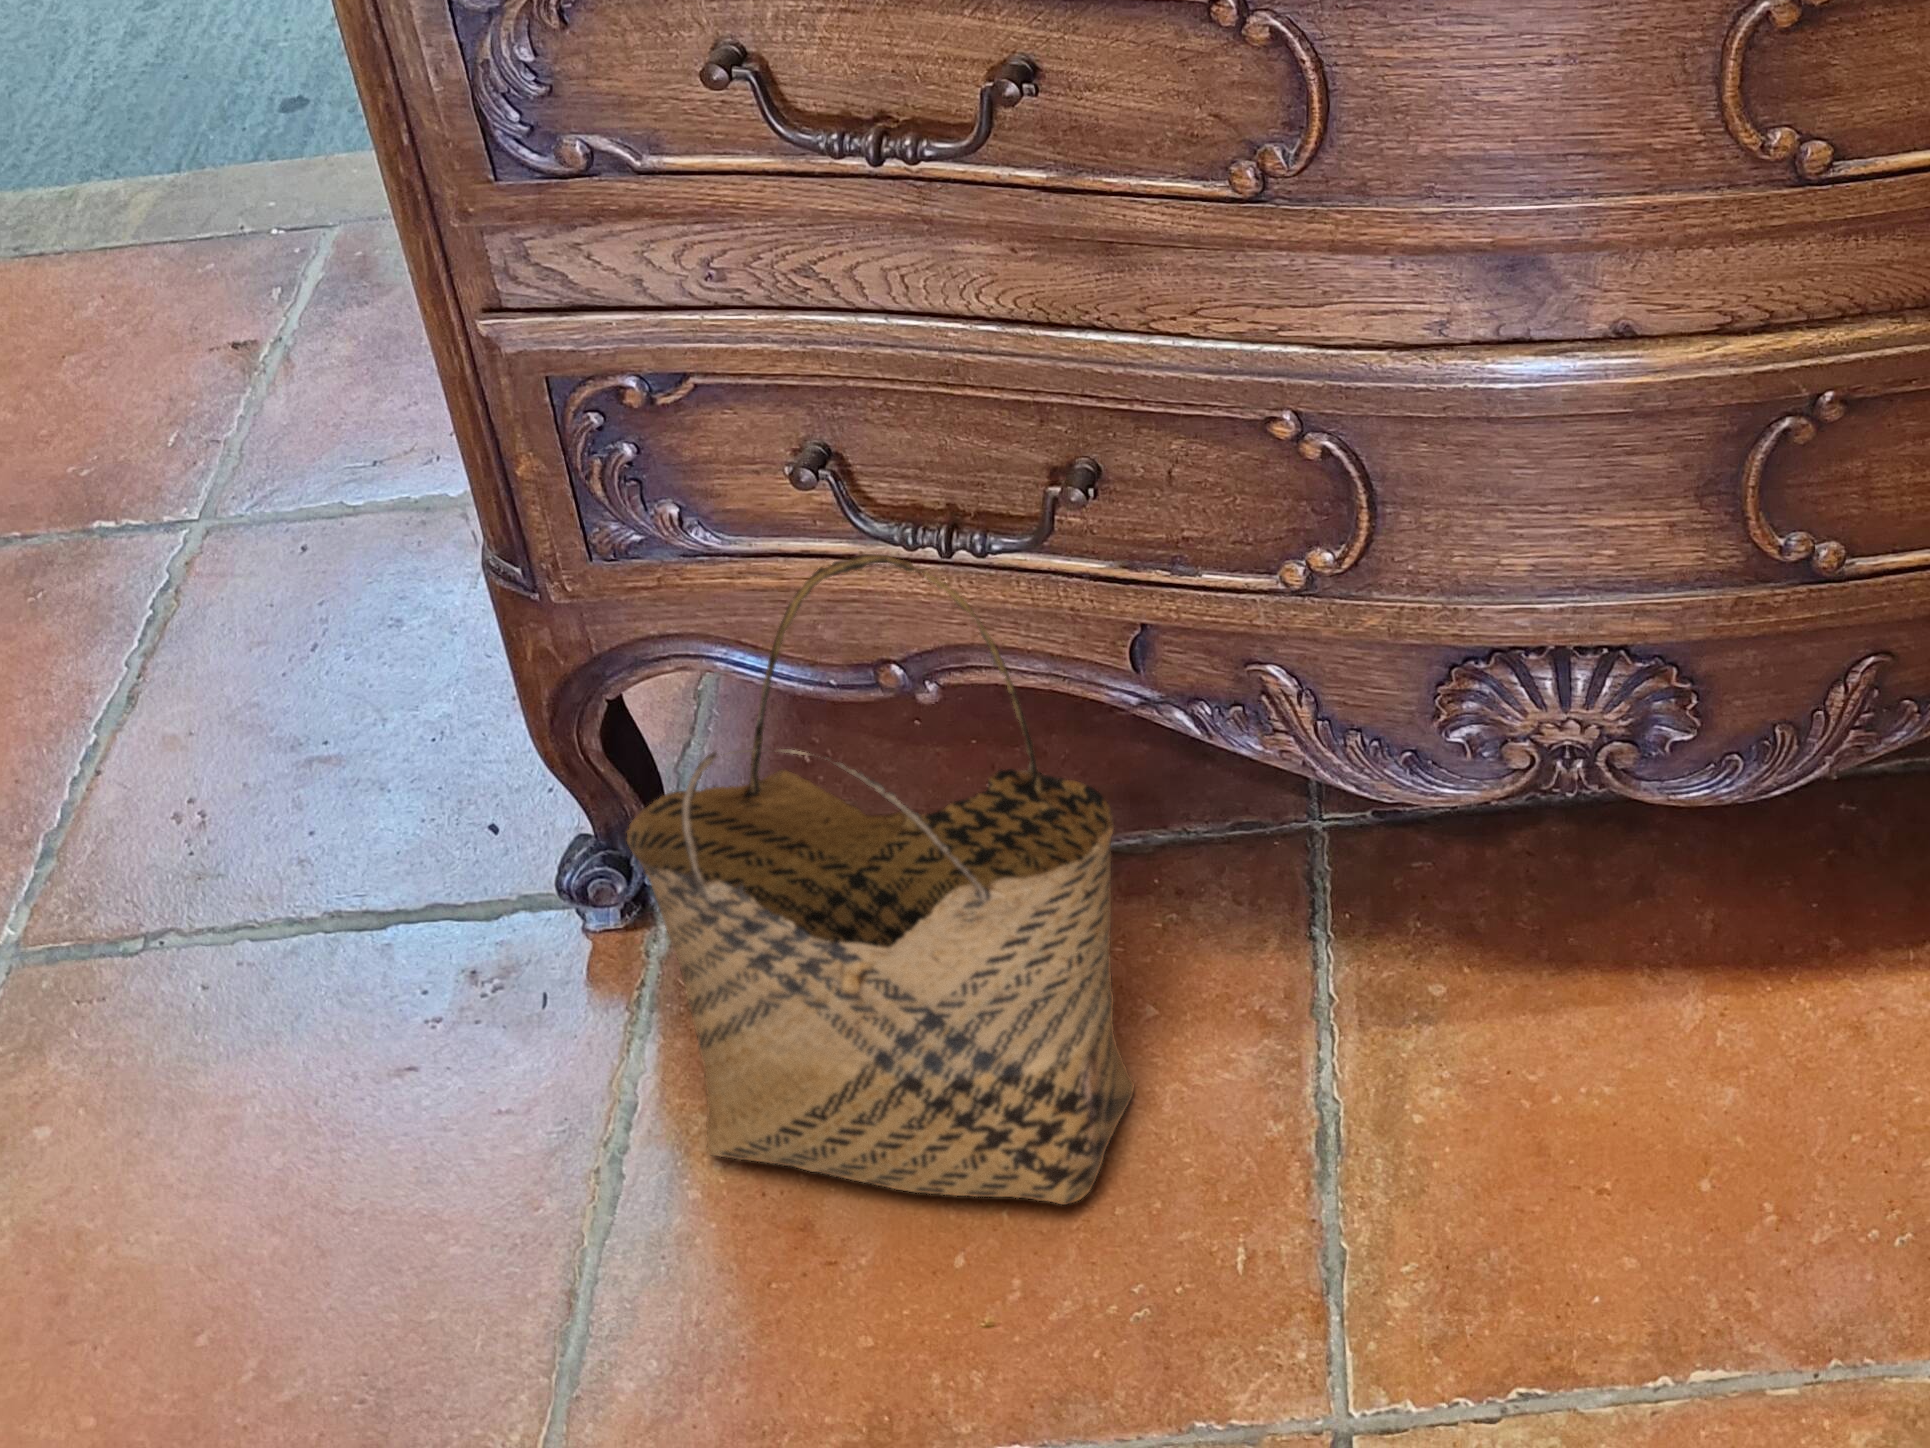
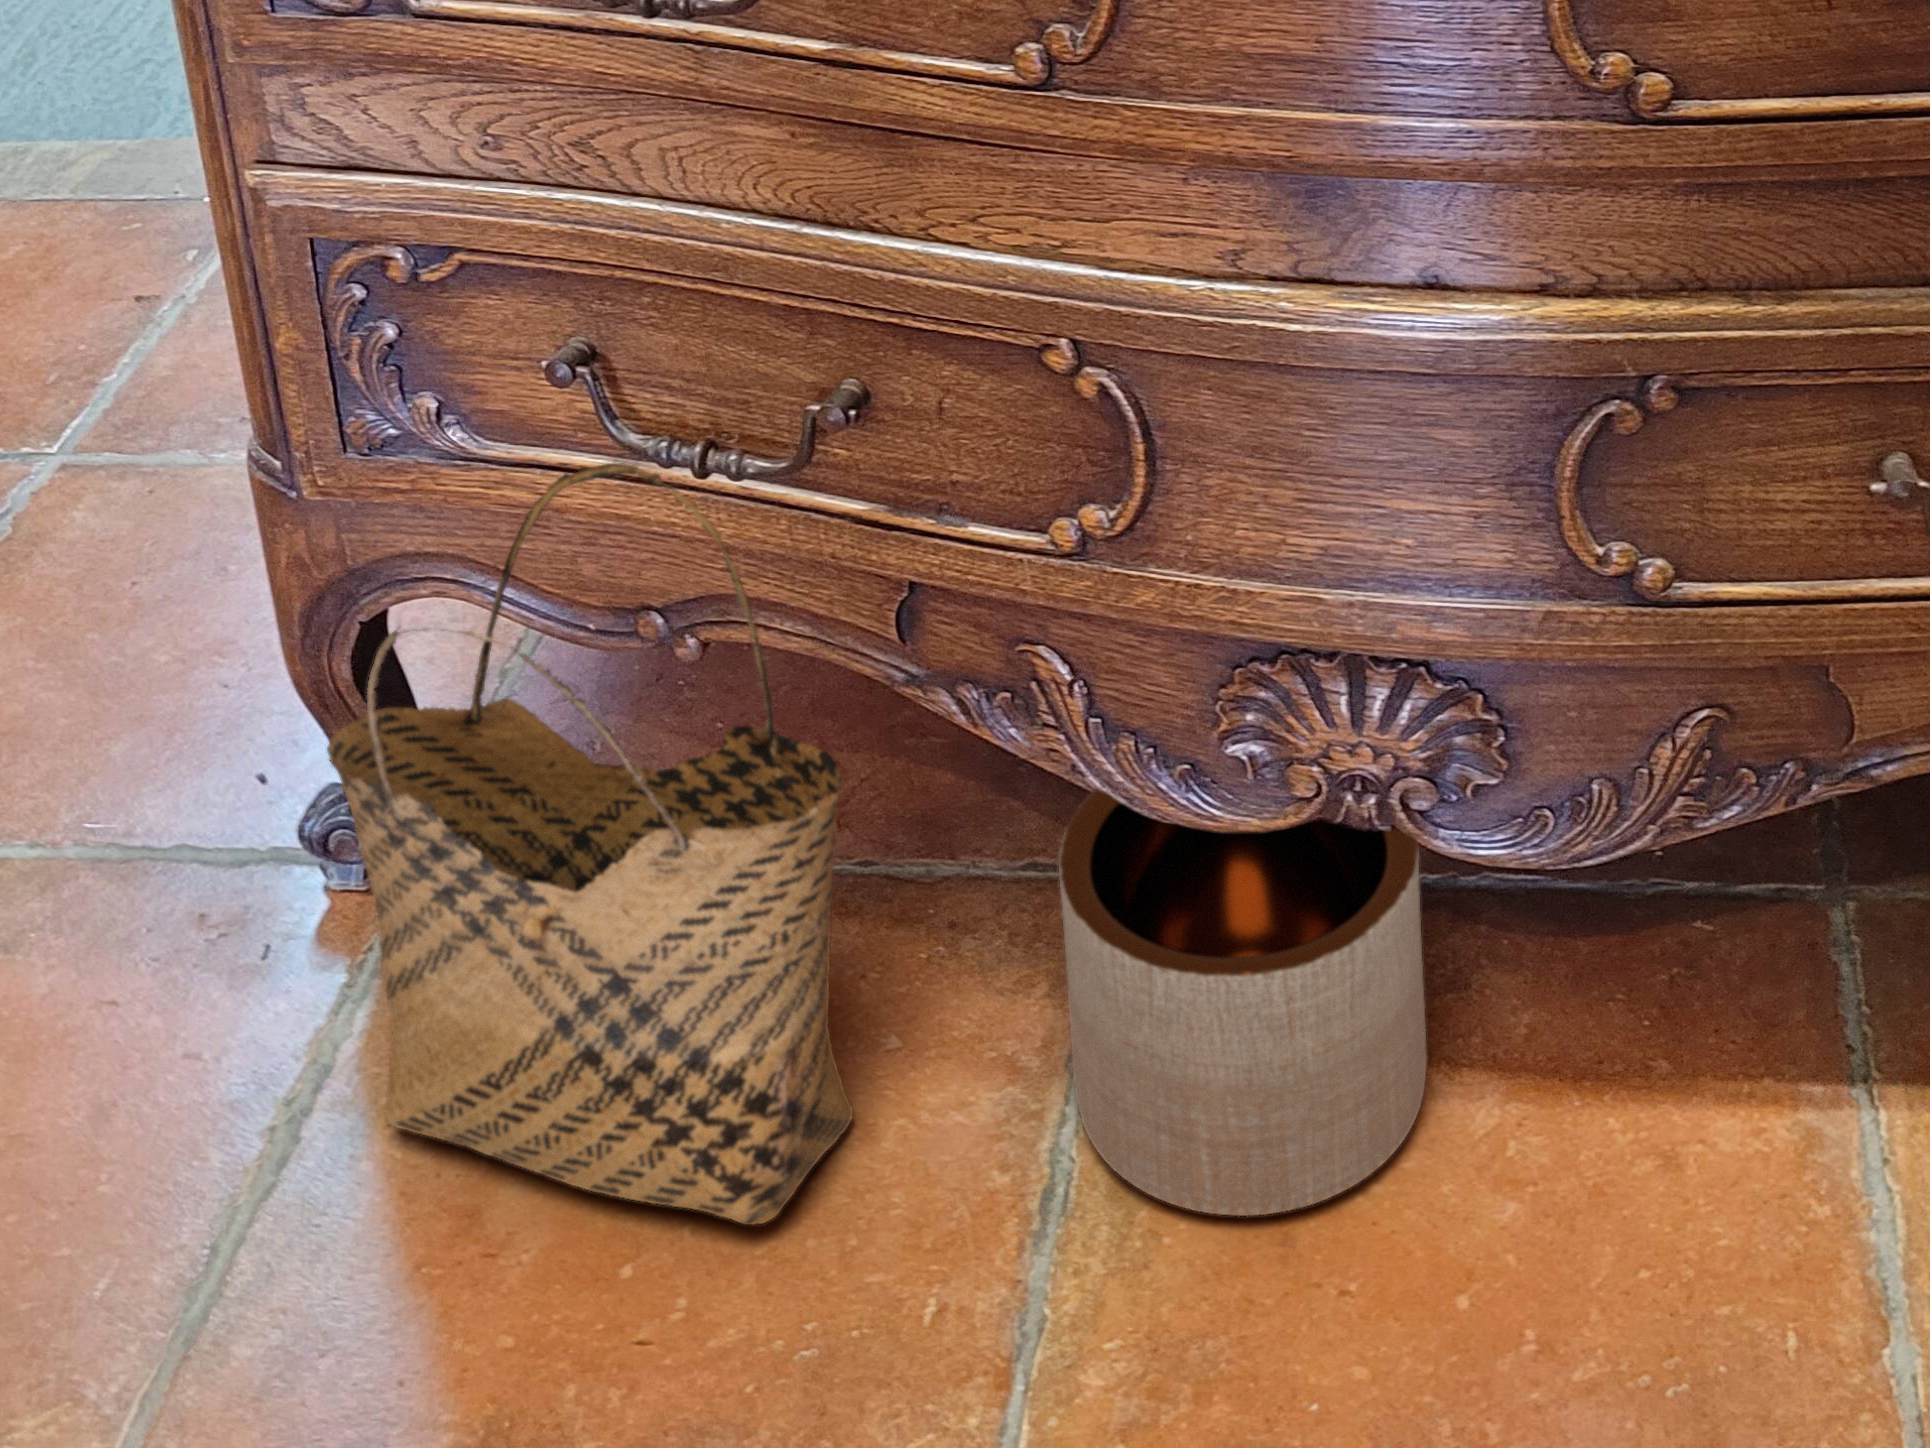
planter: none [1306,703,1639,1135] -> present [1059,788,1427,1216]

